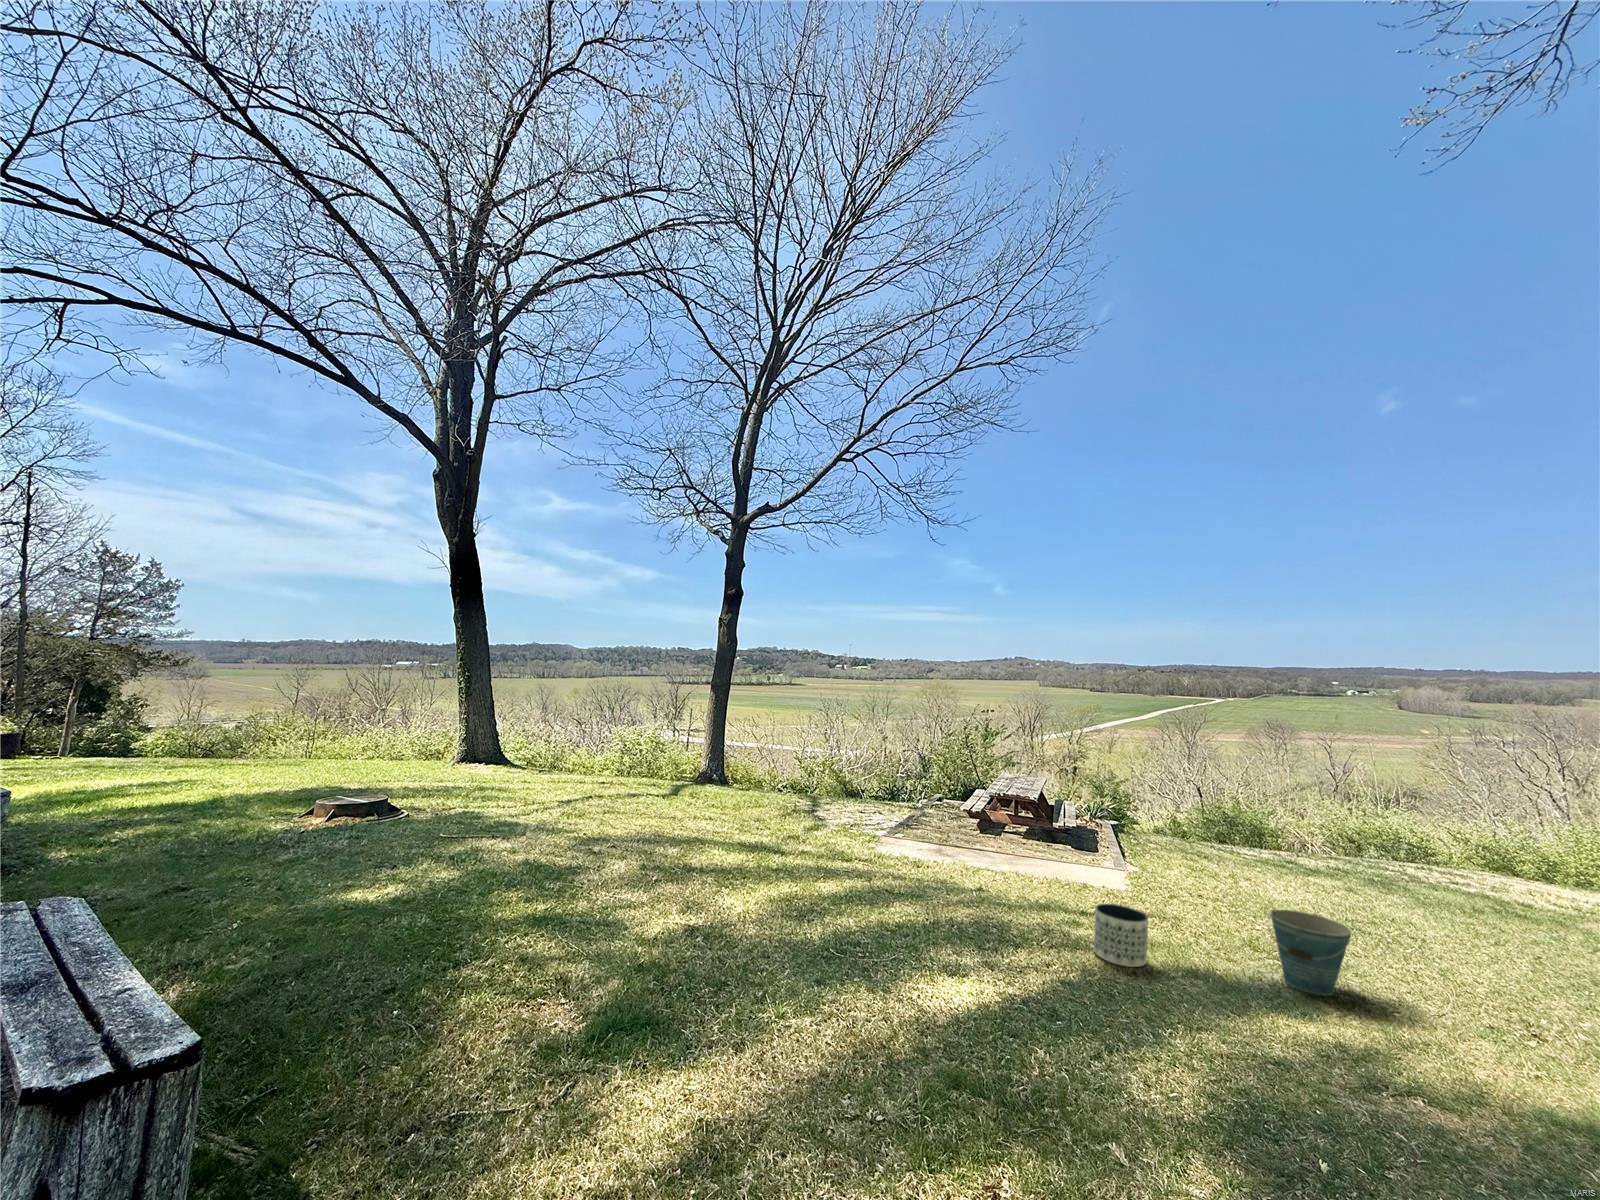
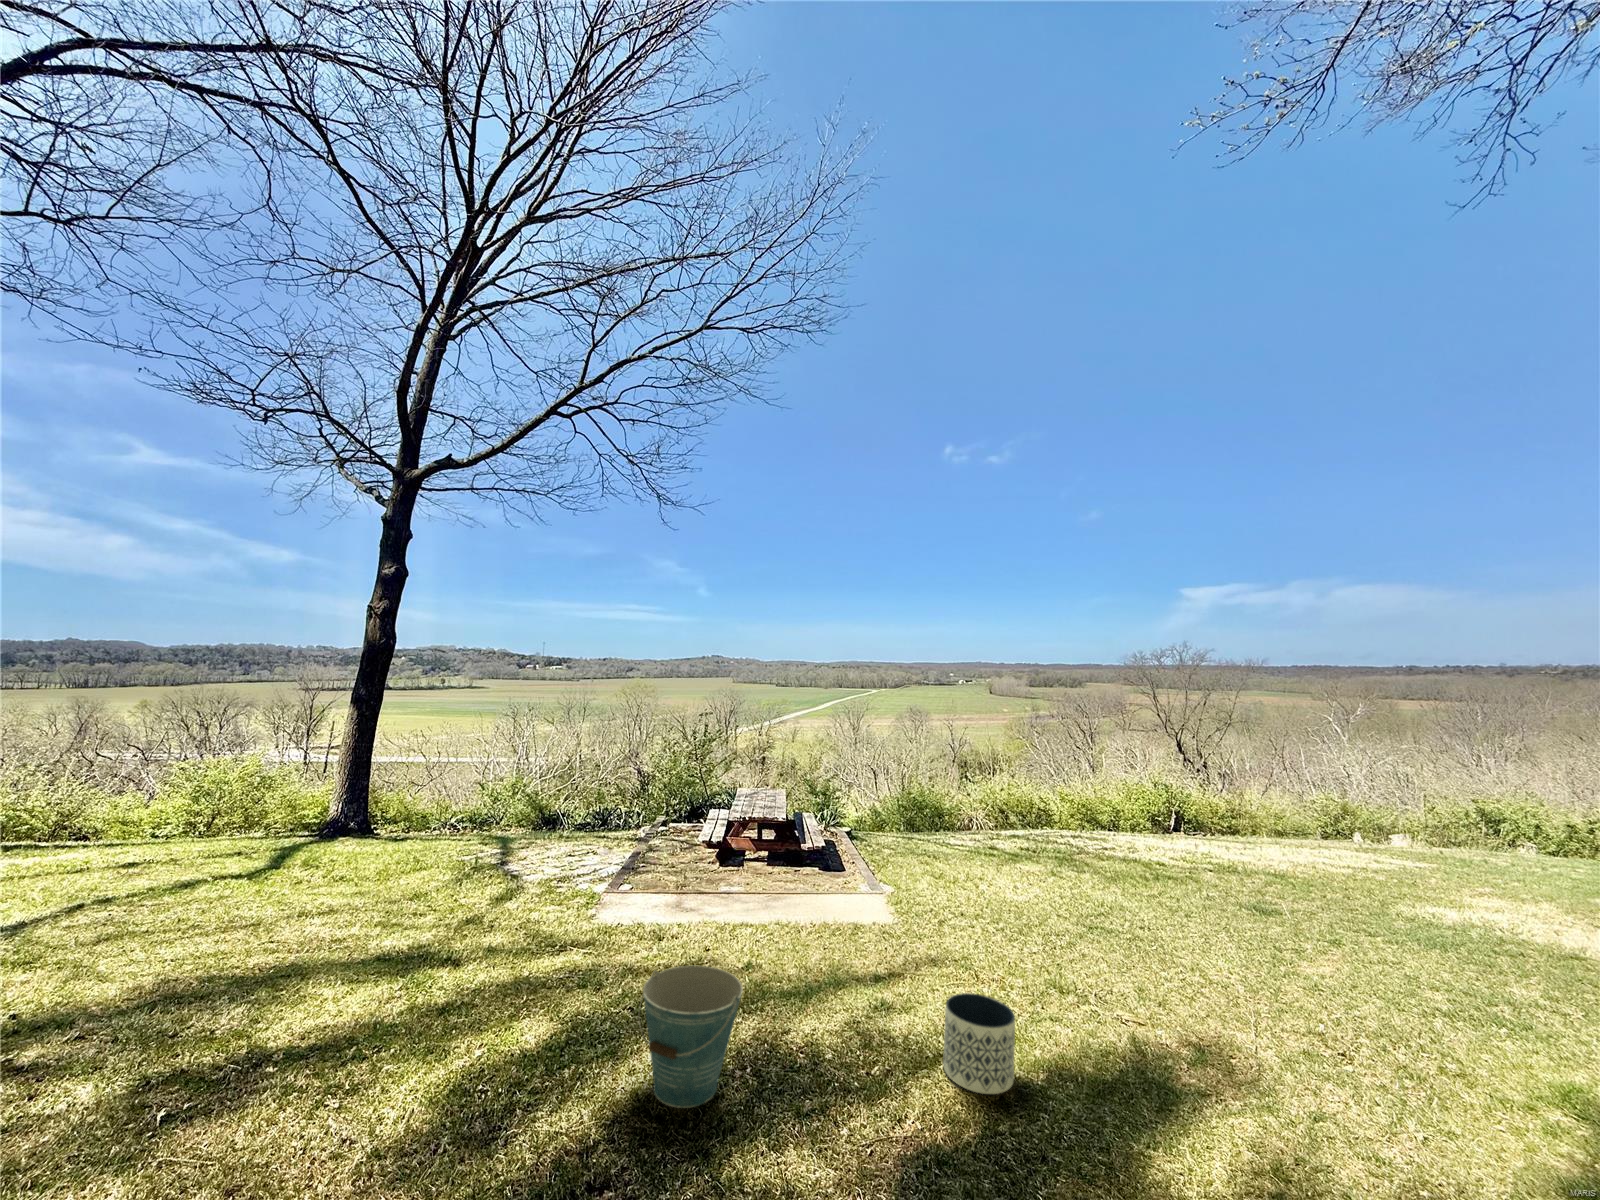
bucket: present [1270,909,1351,996] -> present [638,966,743,1108]

